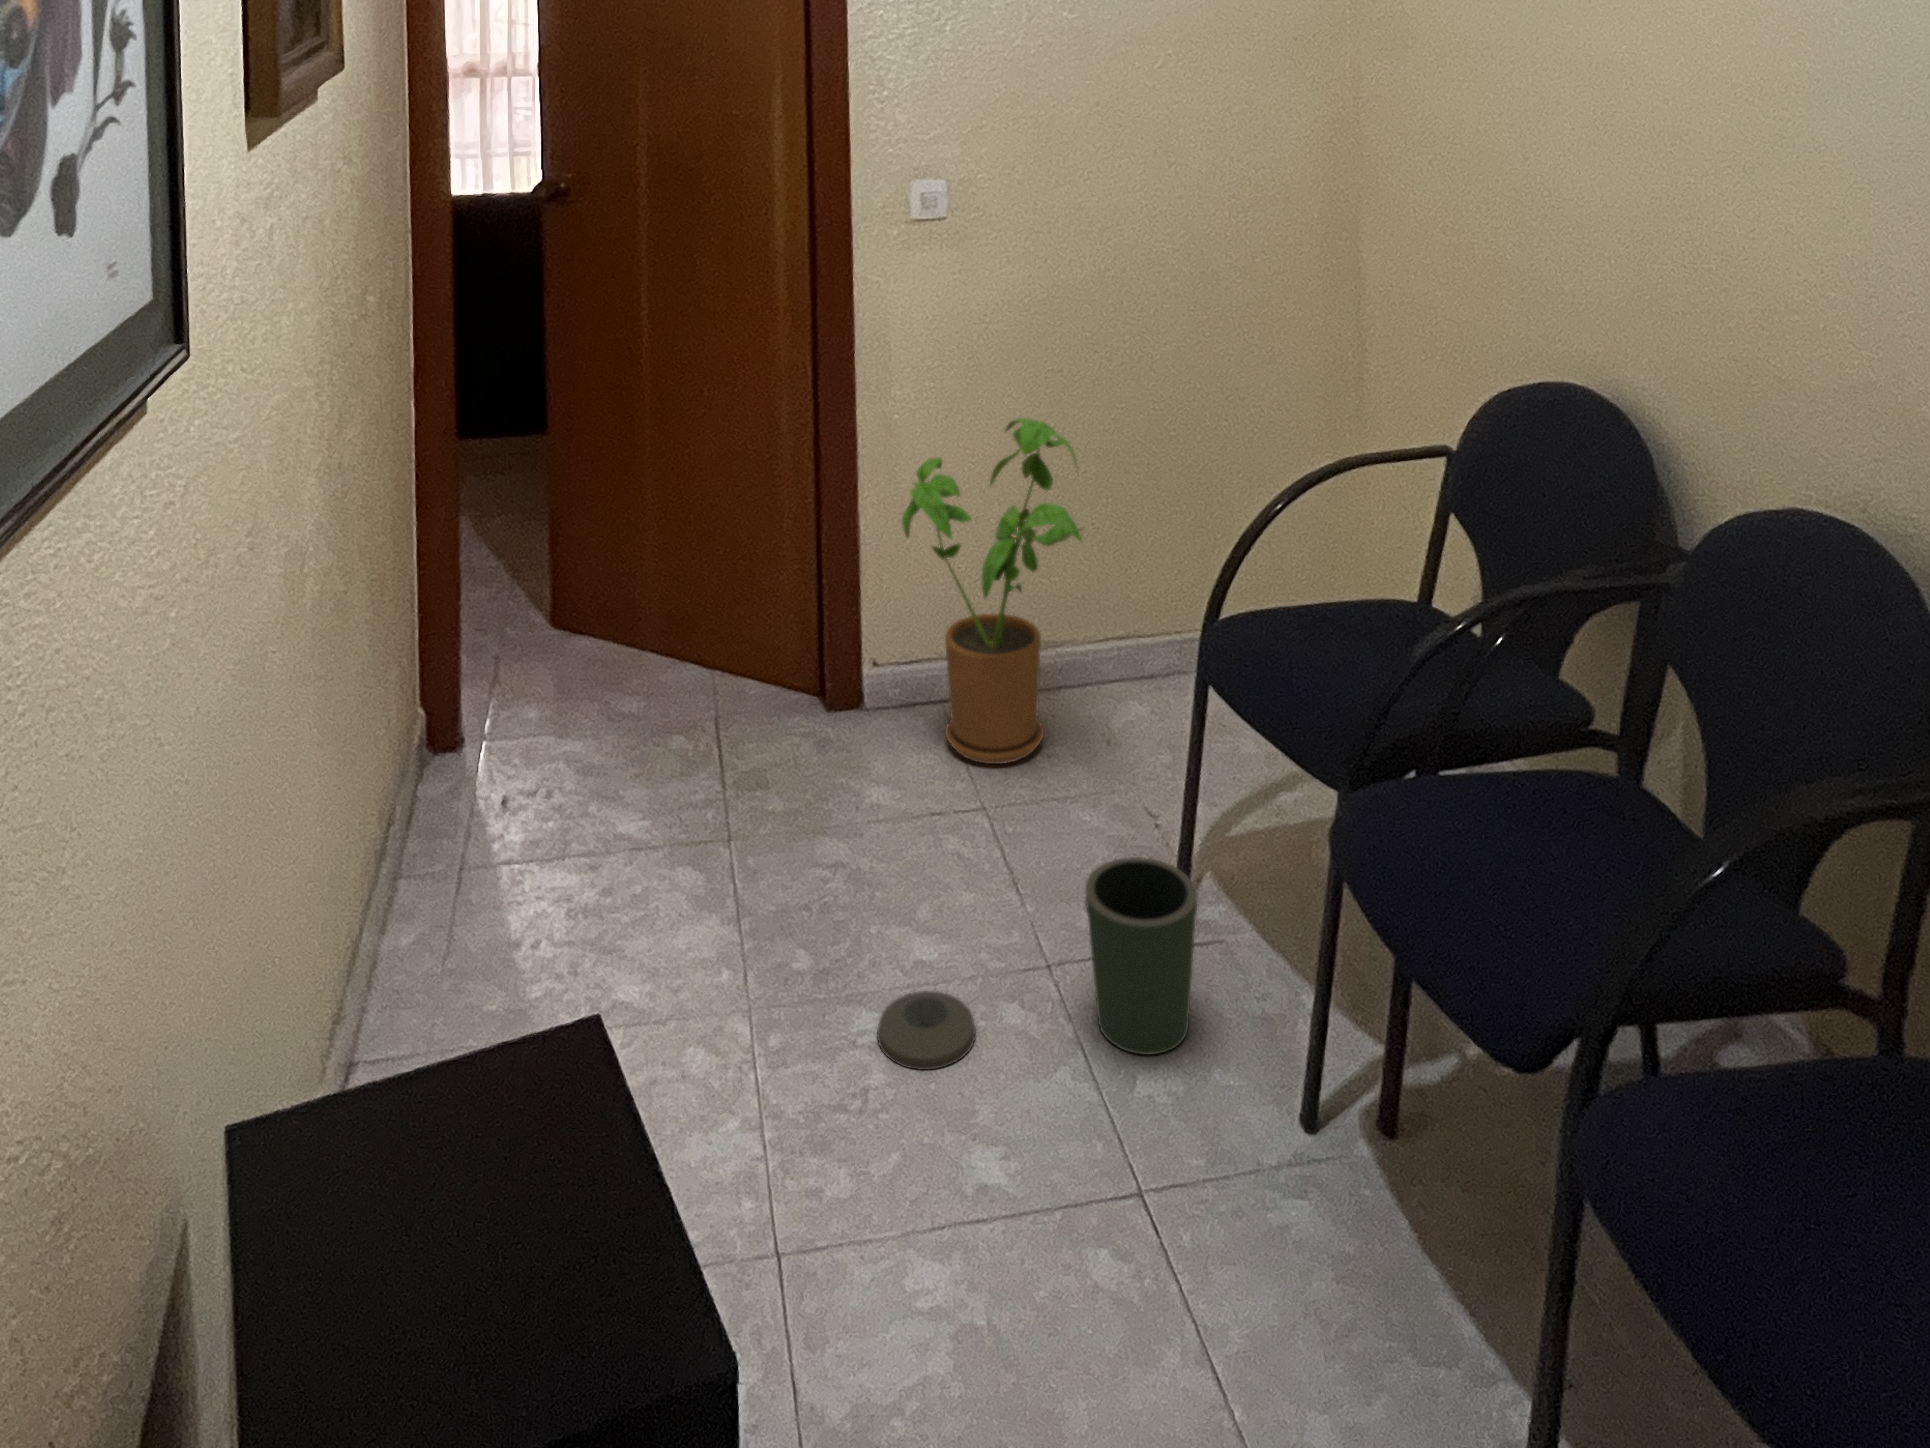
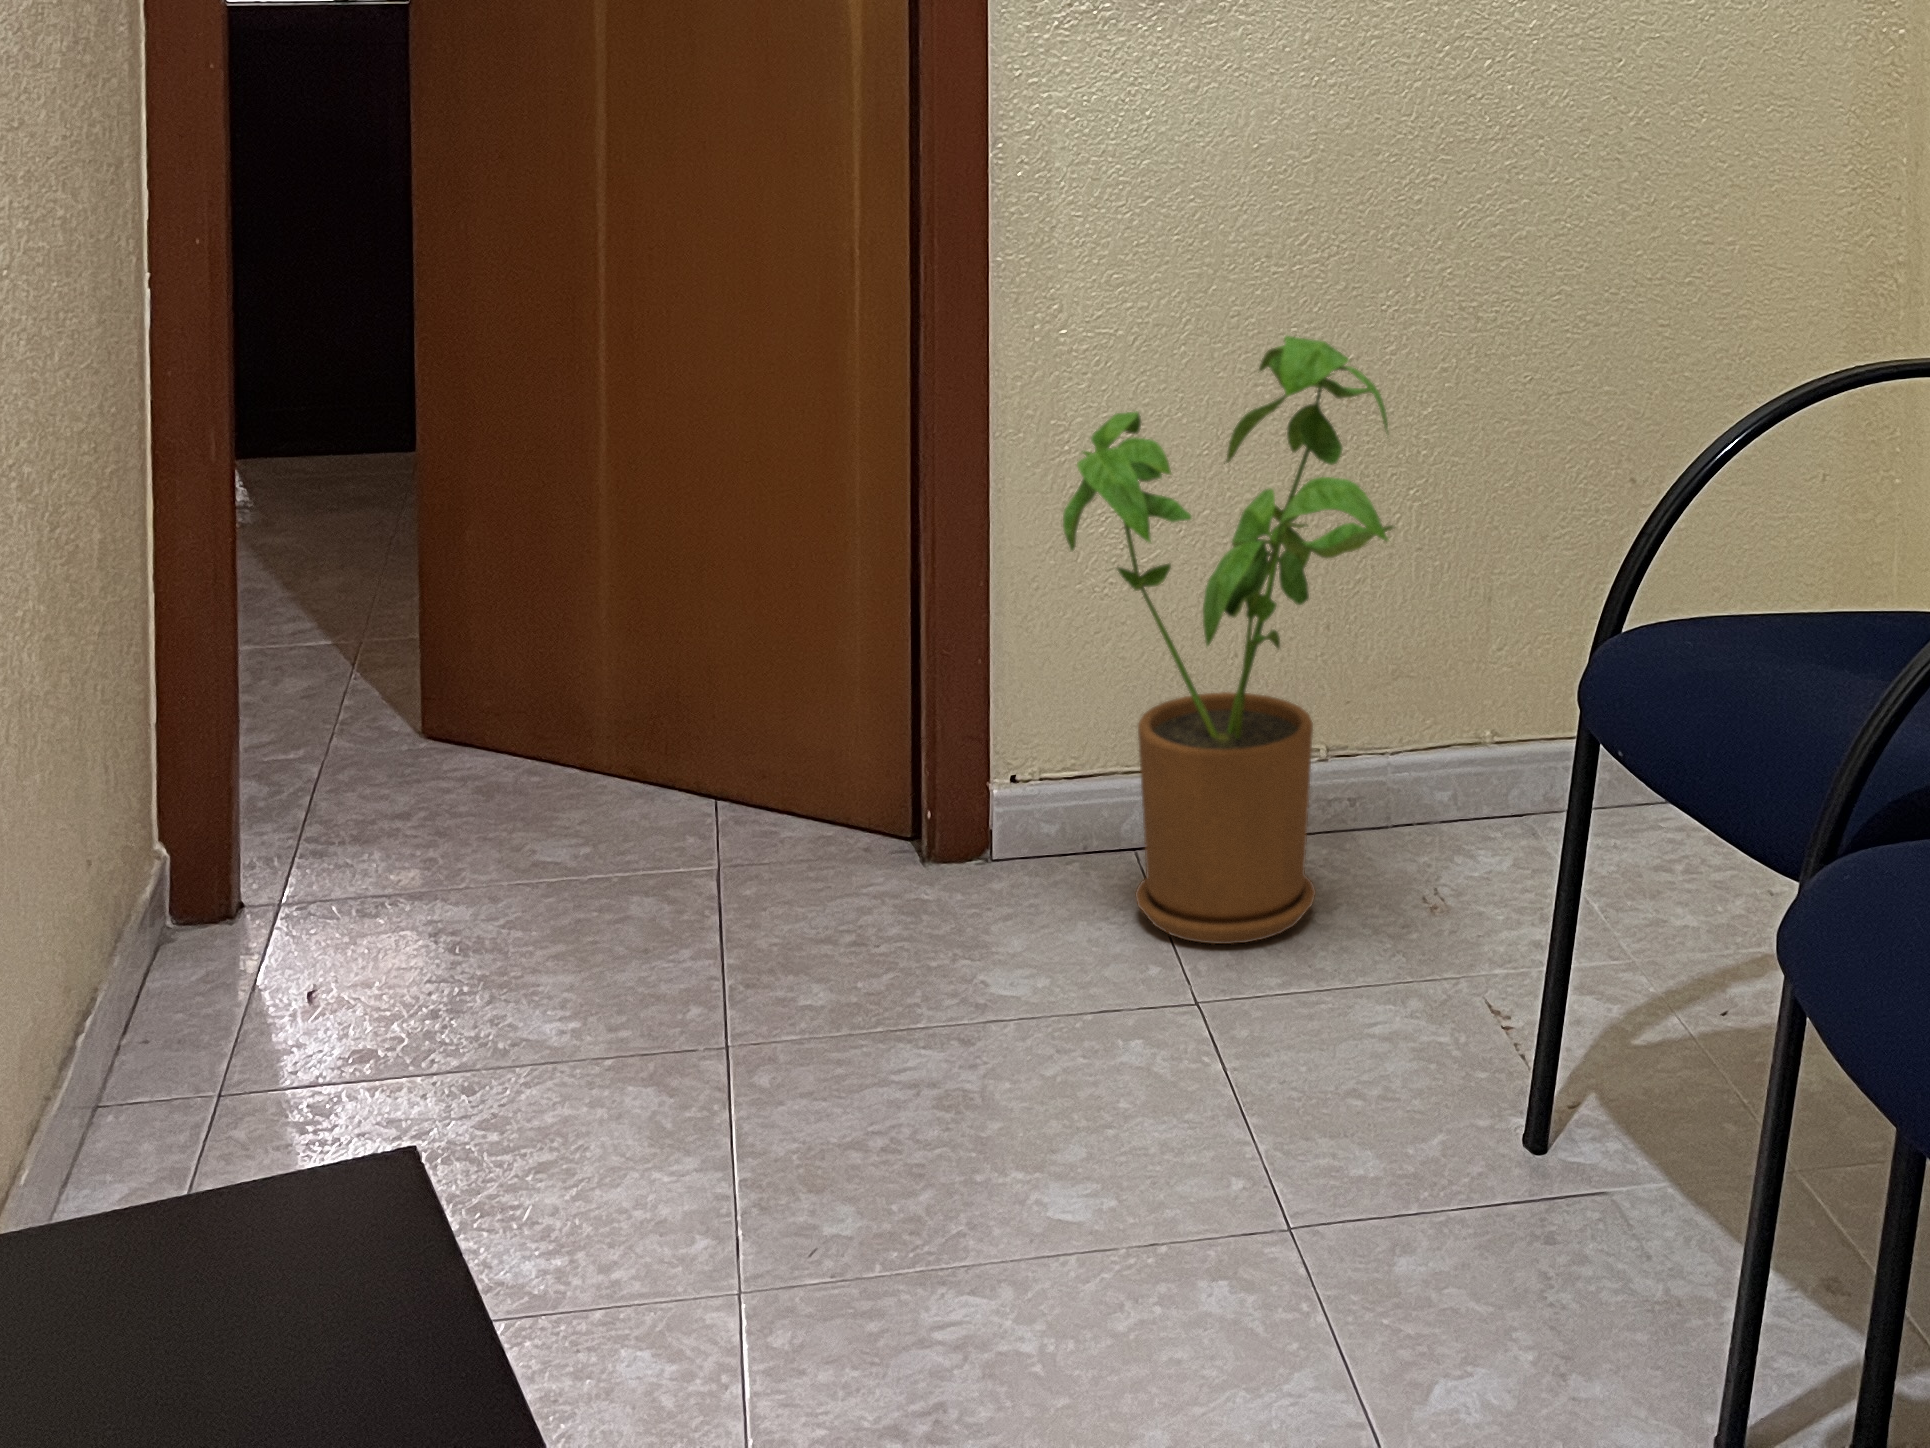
trash can: present [877,857,1197,1070] -> none [973,1033,1552,1373]

